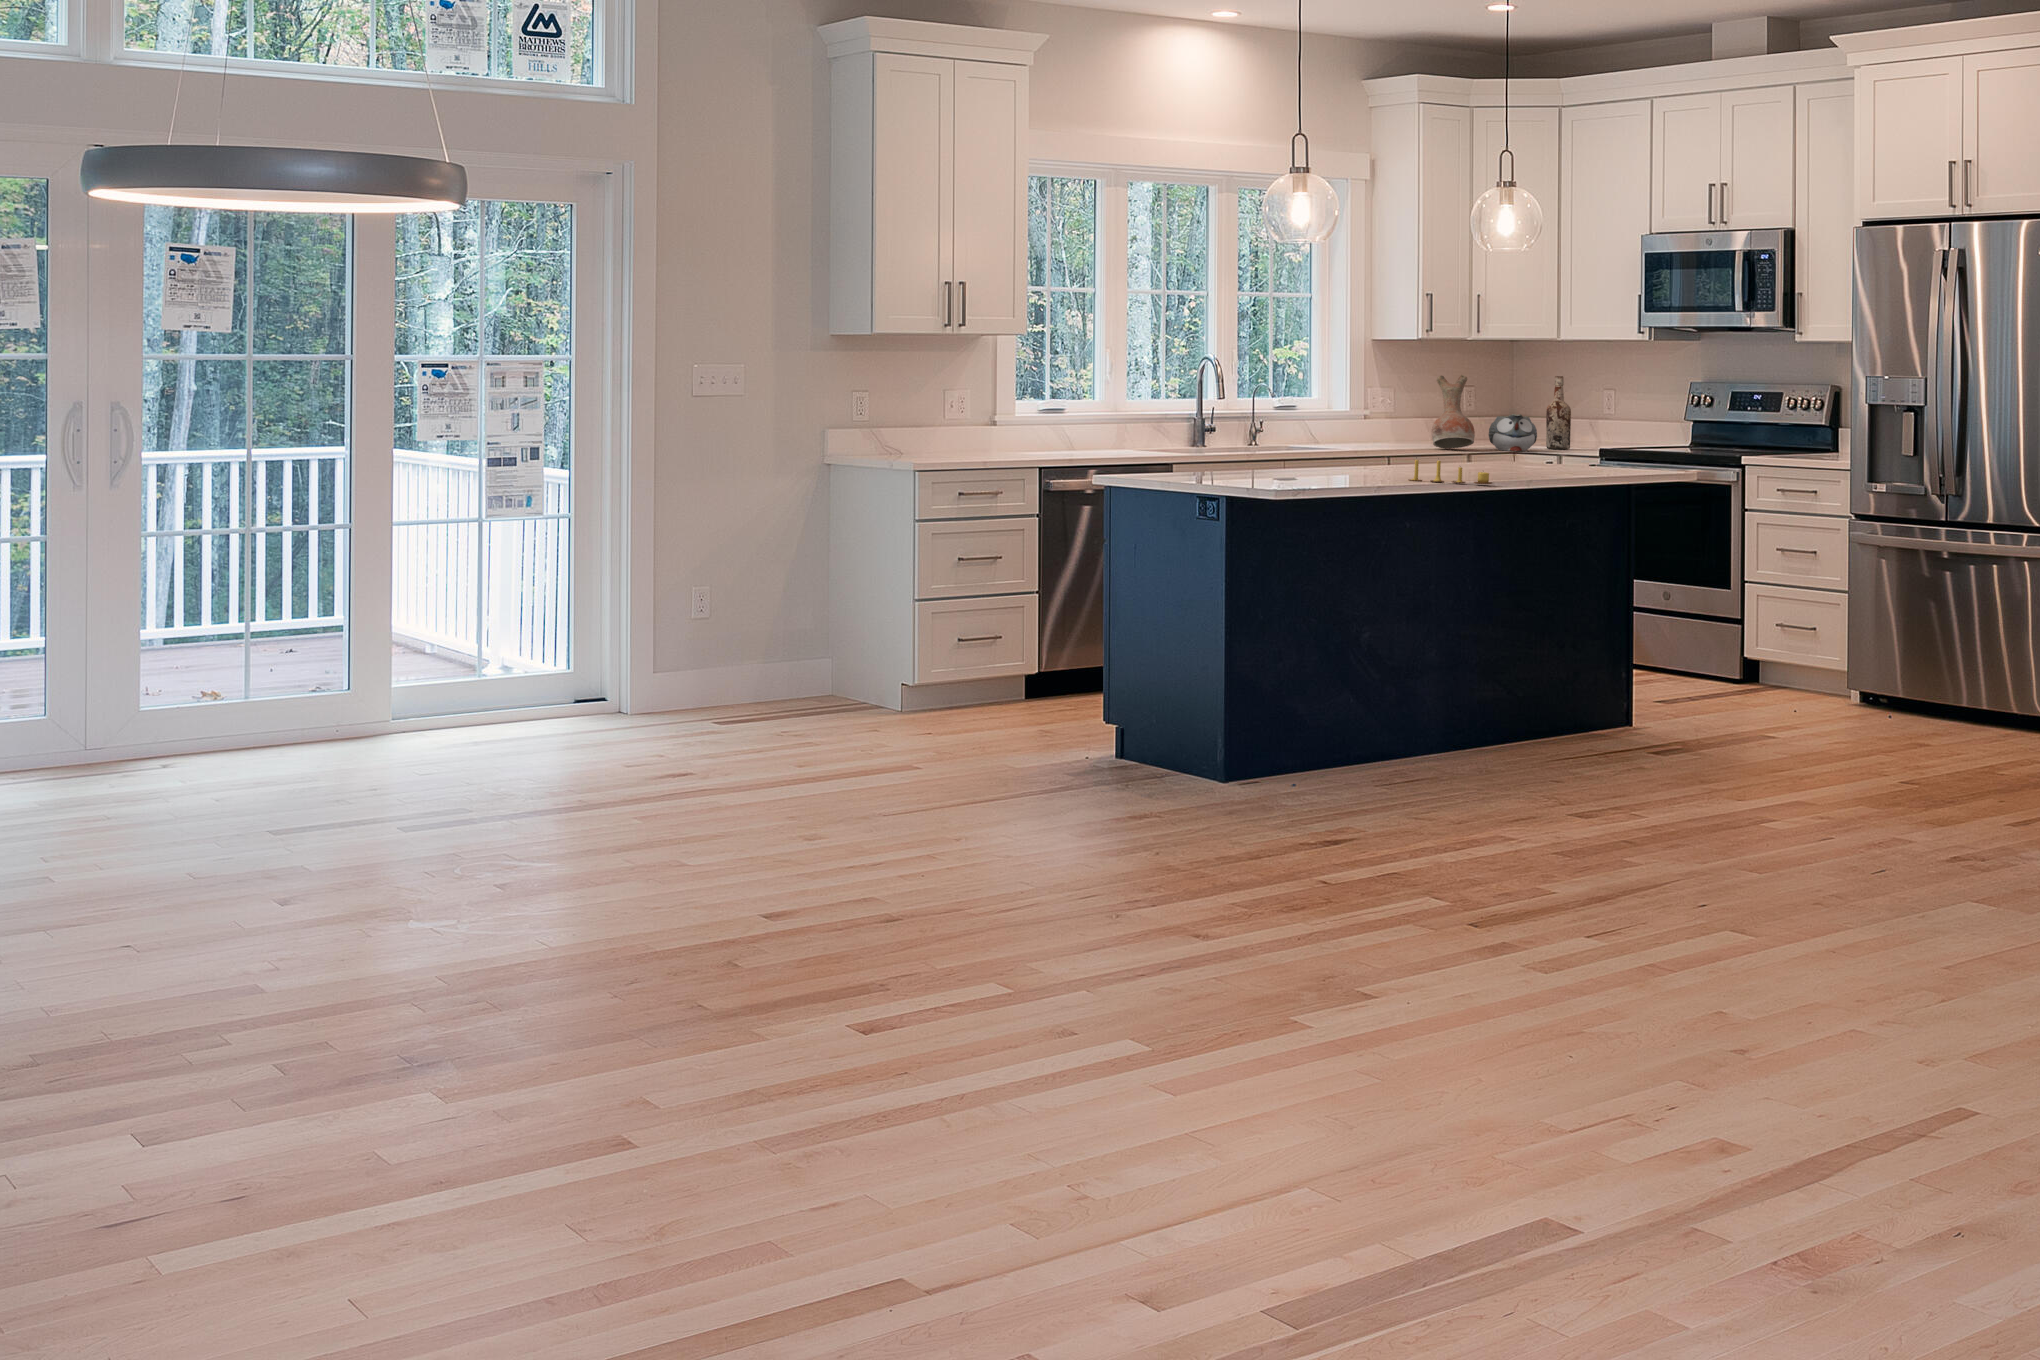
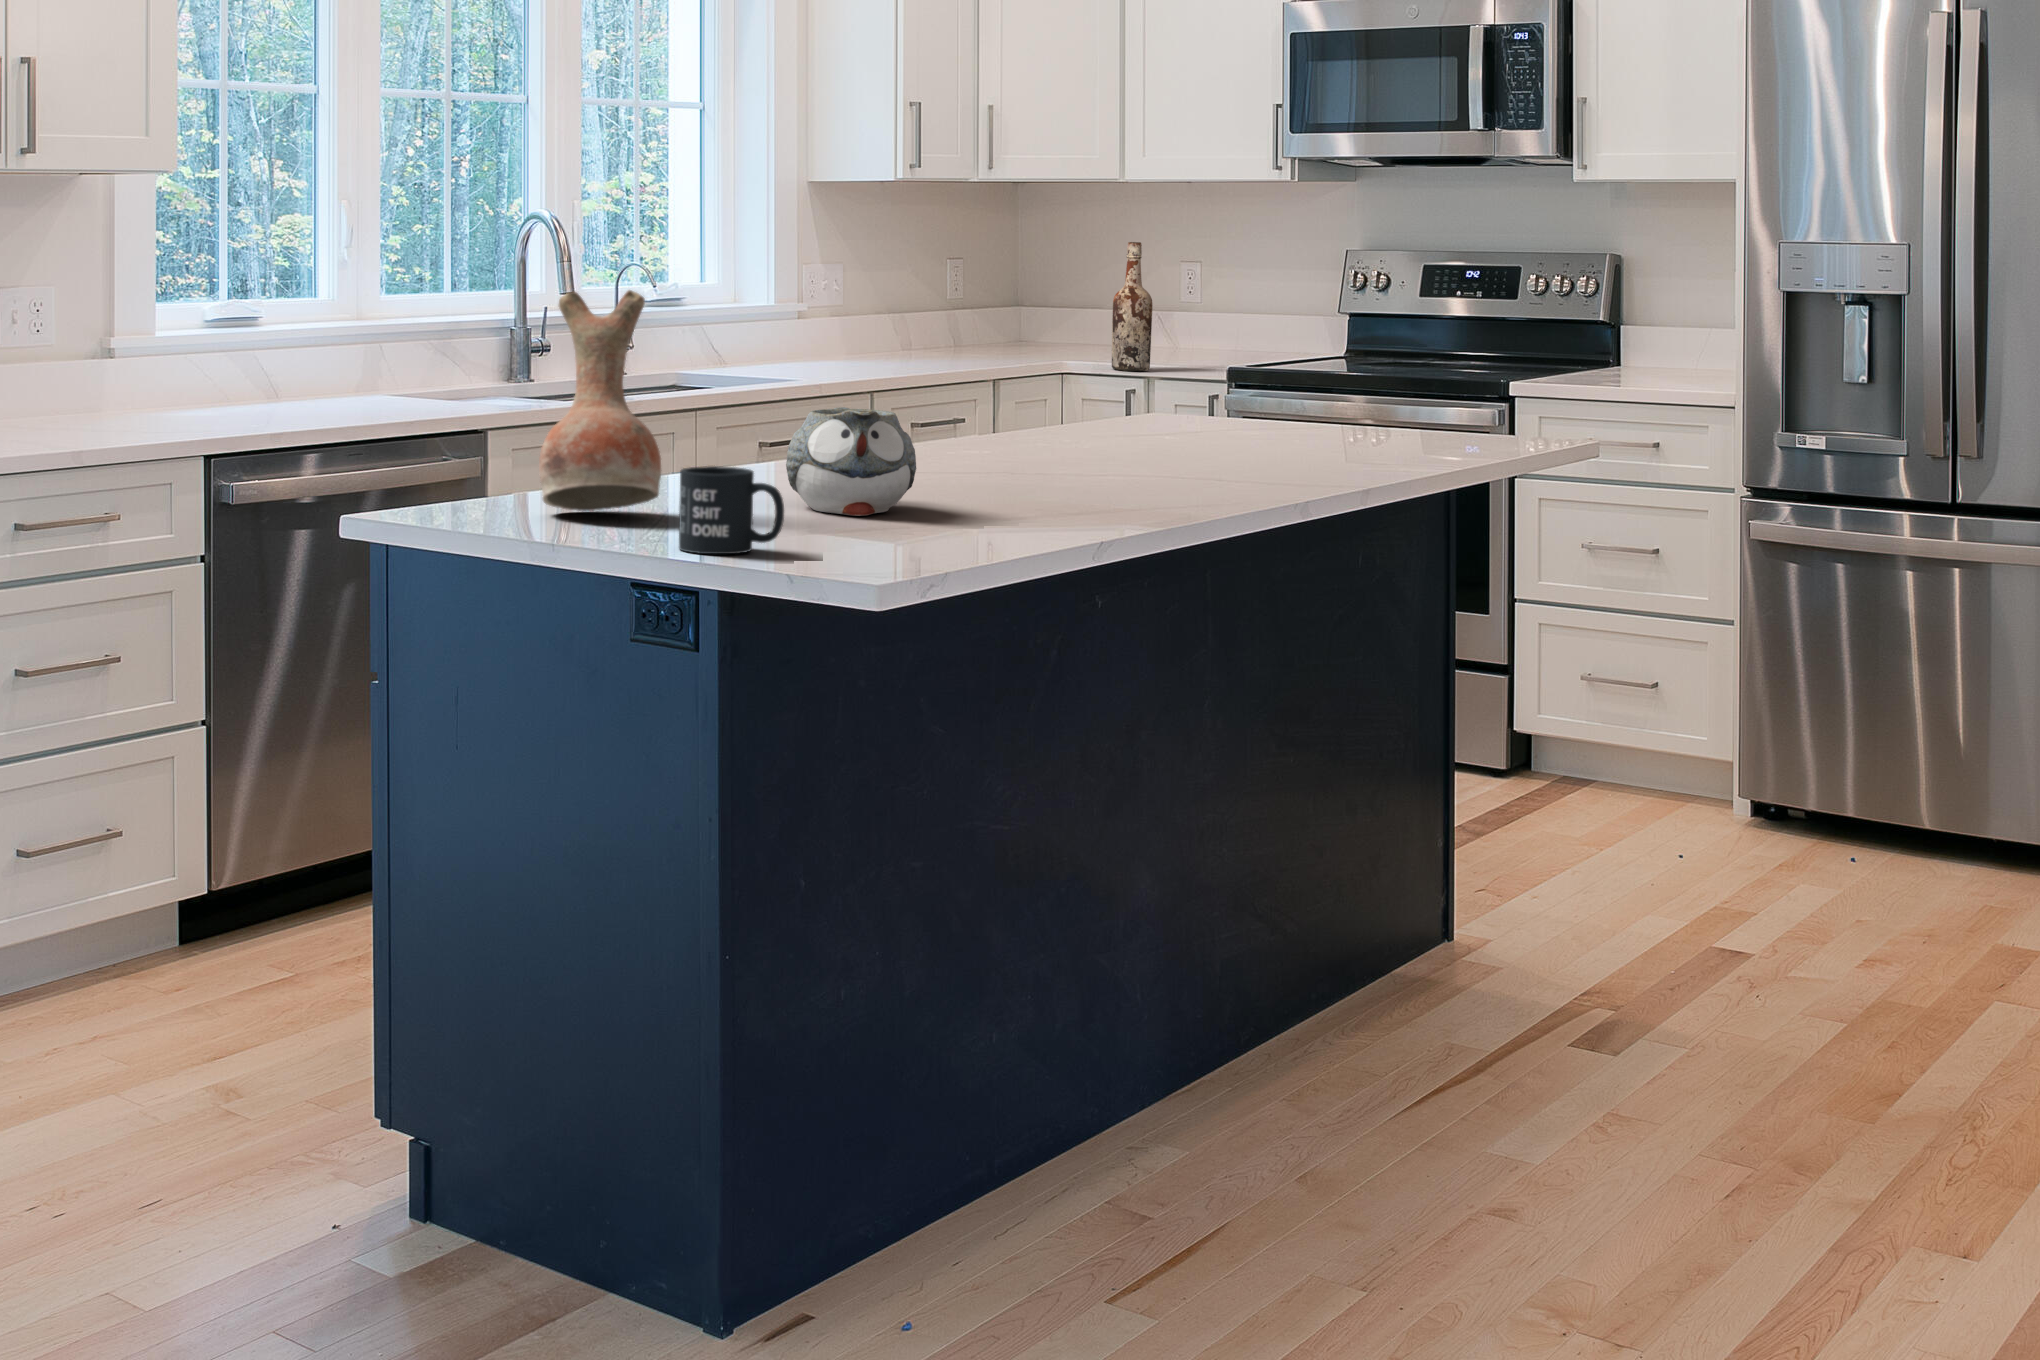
vase: present [1432,375,1475,449] -> present [539,290,661,511]
teapot: present [1489,414,1537,451] -> present [786,407,916,516]
mug: none [1250,455,1298,493] -> present [679,466,784,554]
candle: present [1408,459,1492,484] -> none [961,437,1122,492]

